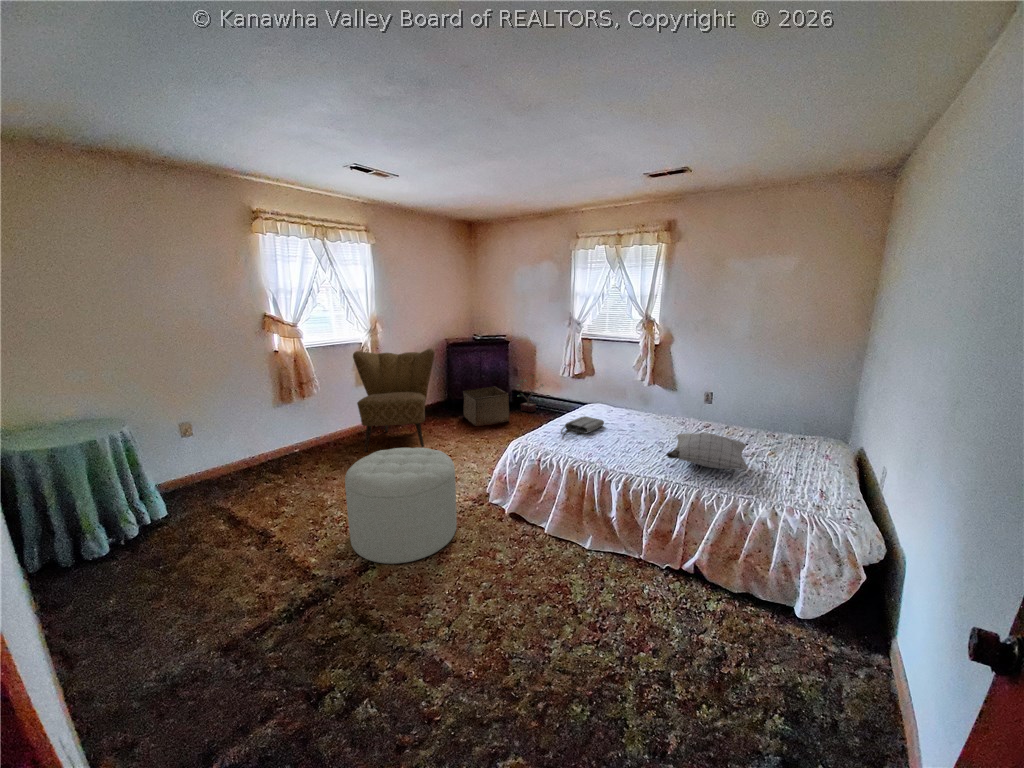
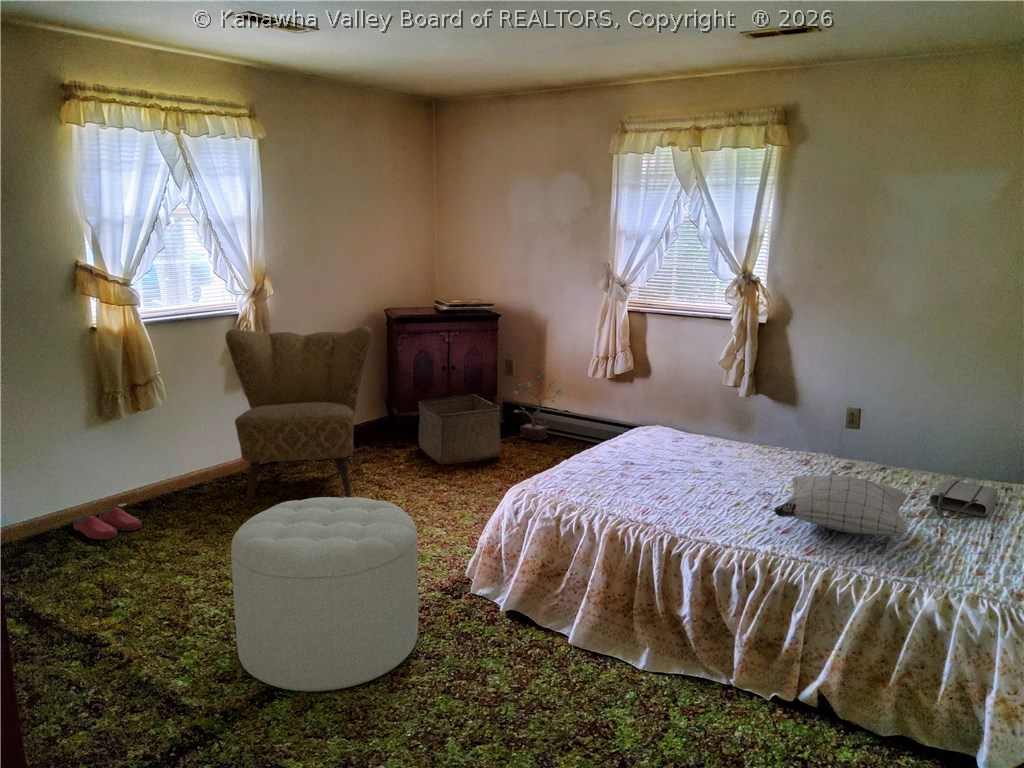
tote bag: present [561,416,604,434] -> present [929,480,997,519]
slippers: none [266,453,305,471] -> present [73,507,142,540]

